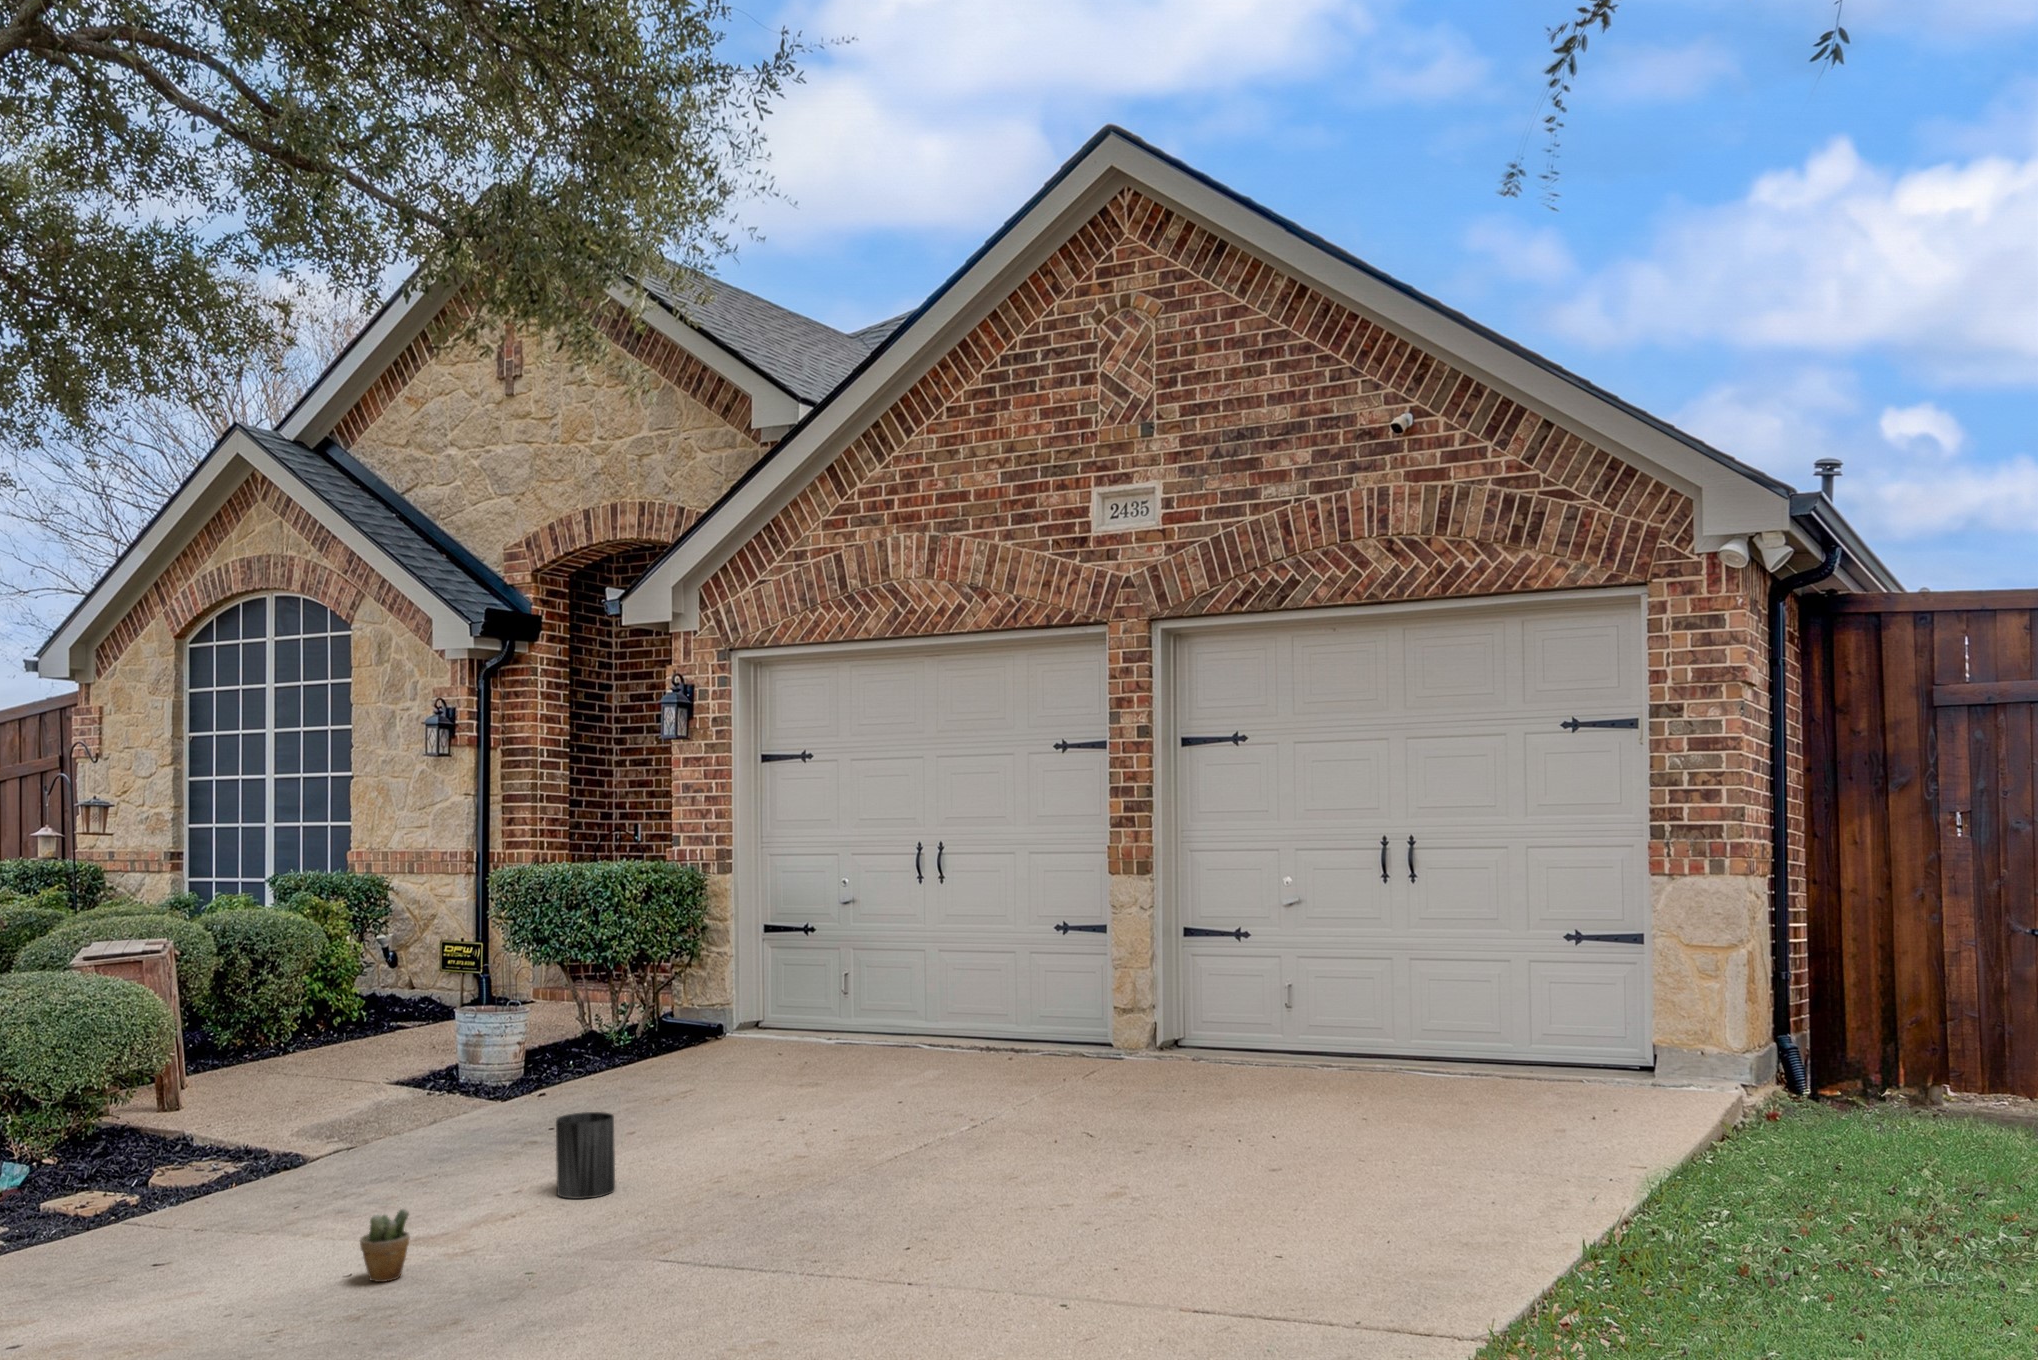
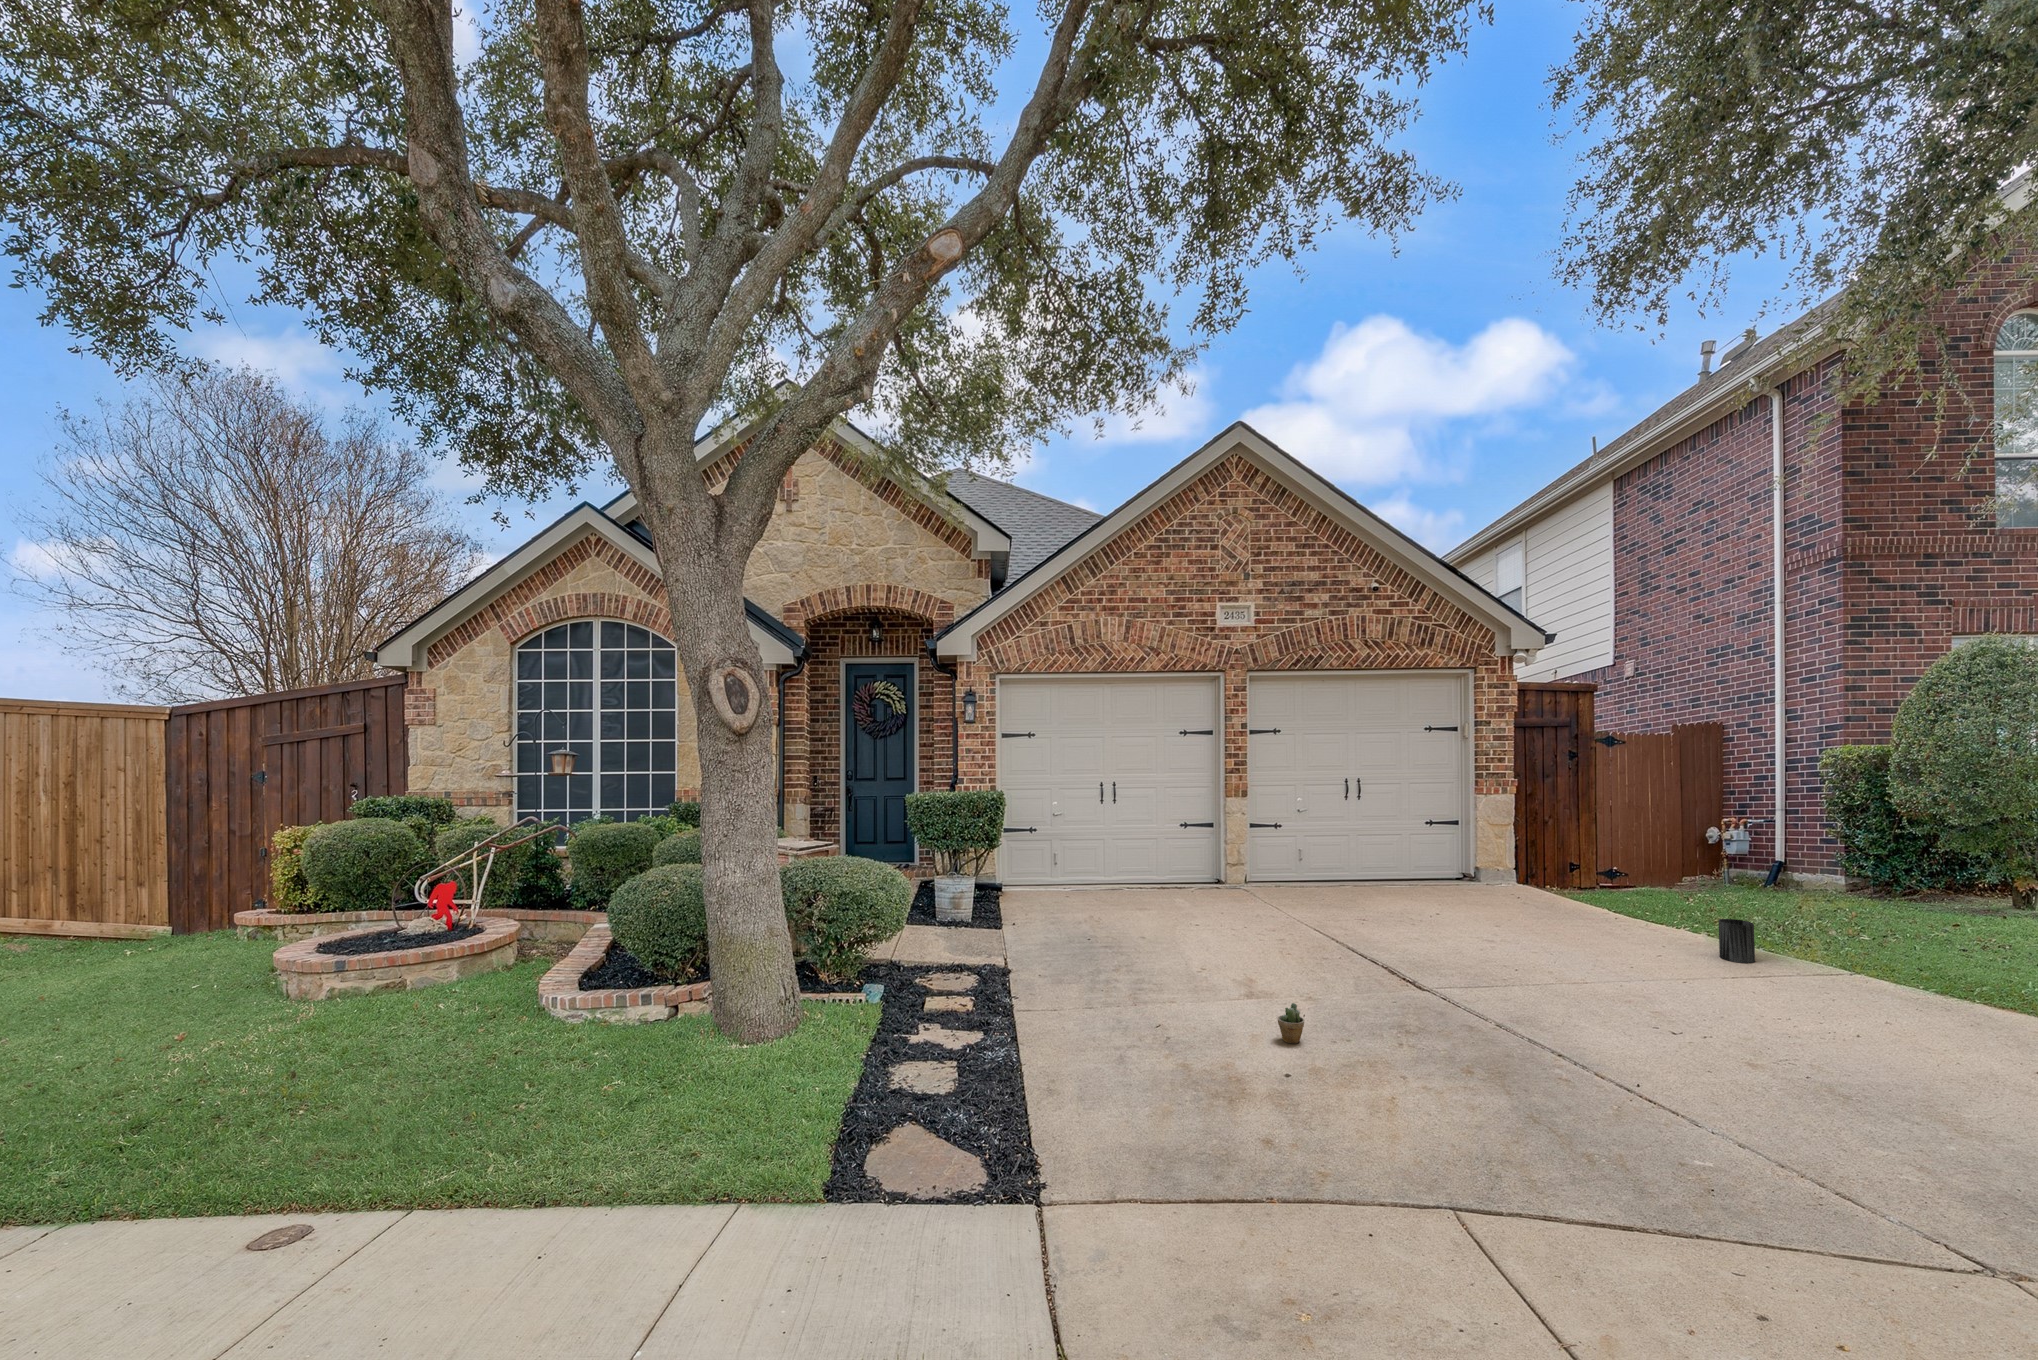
trash can: present [556,1112,615,1199] -> present [1719,919,1755,963]

